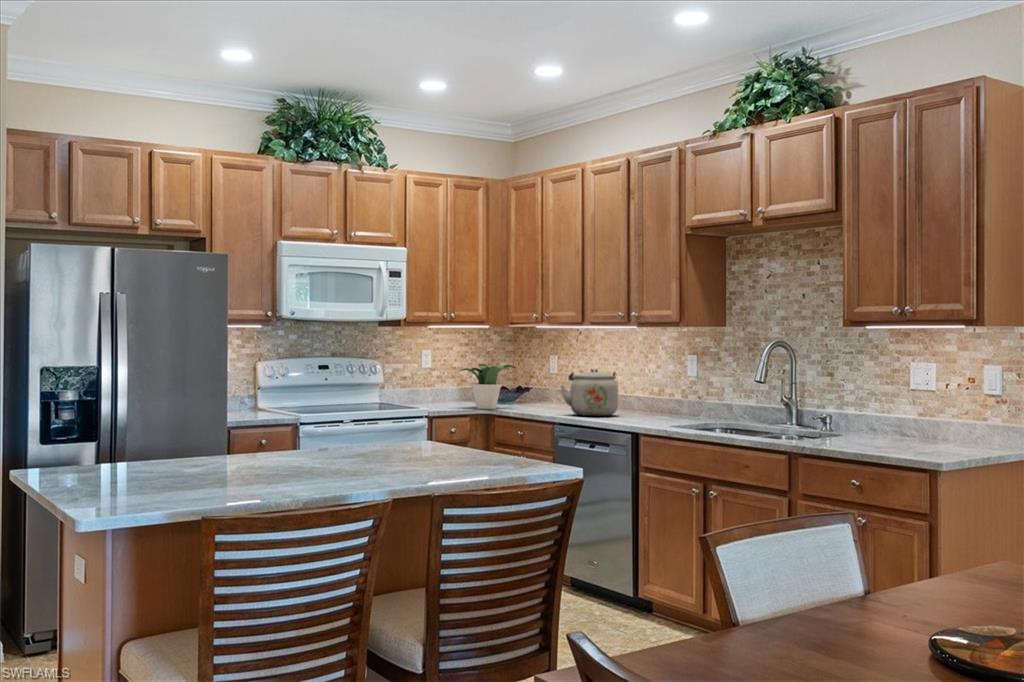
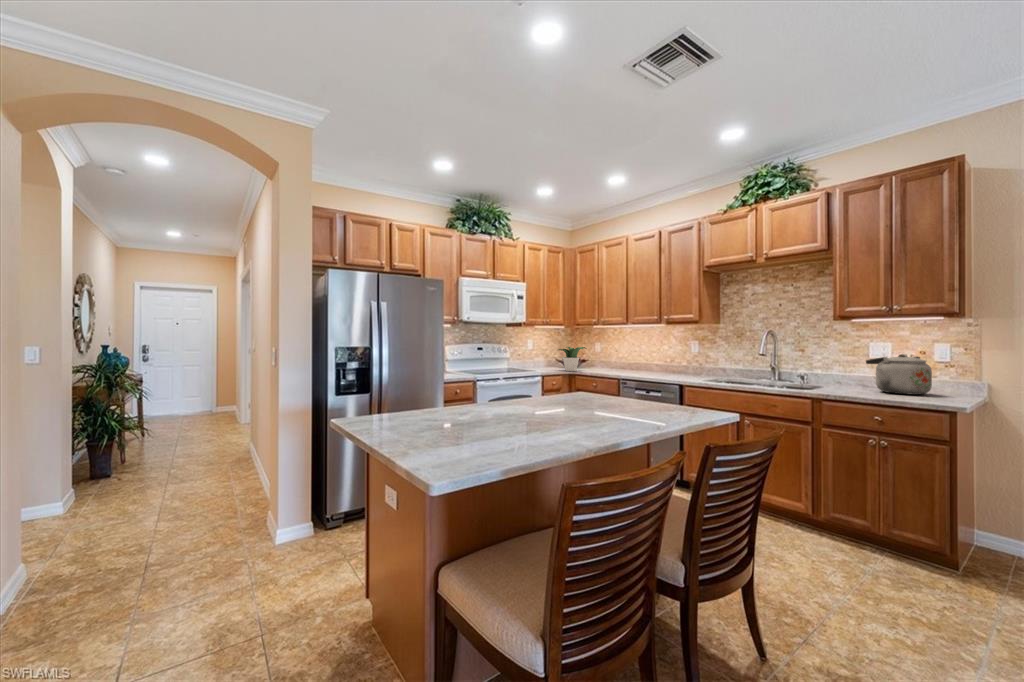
kettle: present [561,368,618,416] -> present [866,354,932,395]

